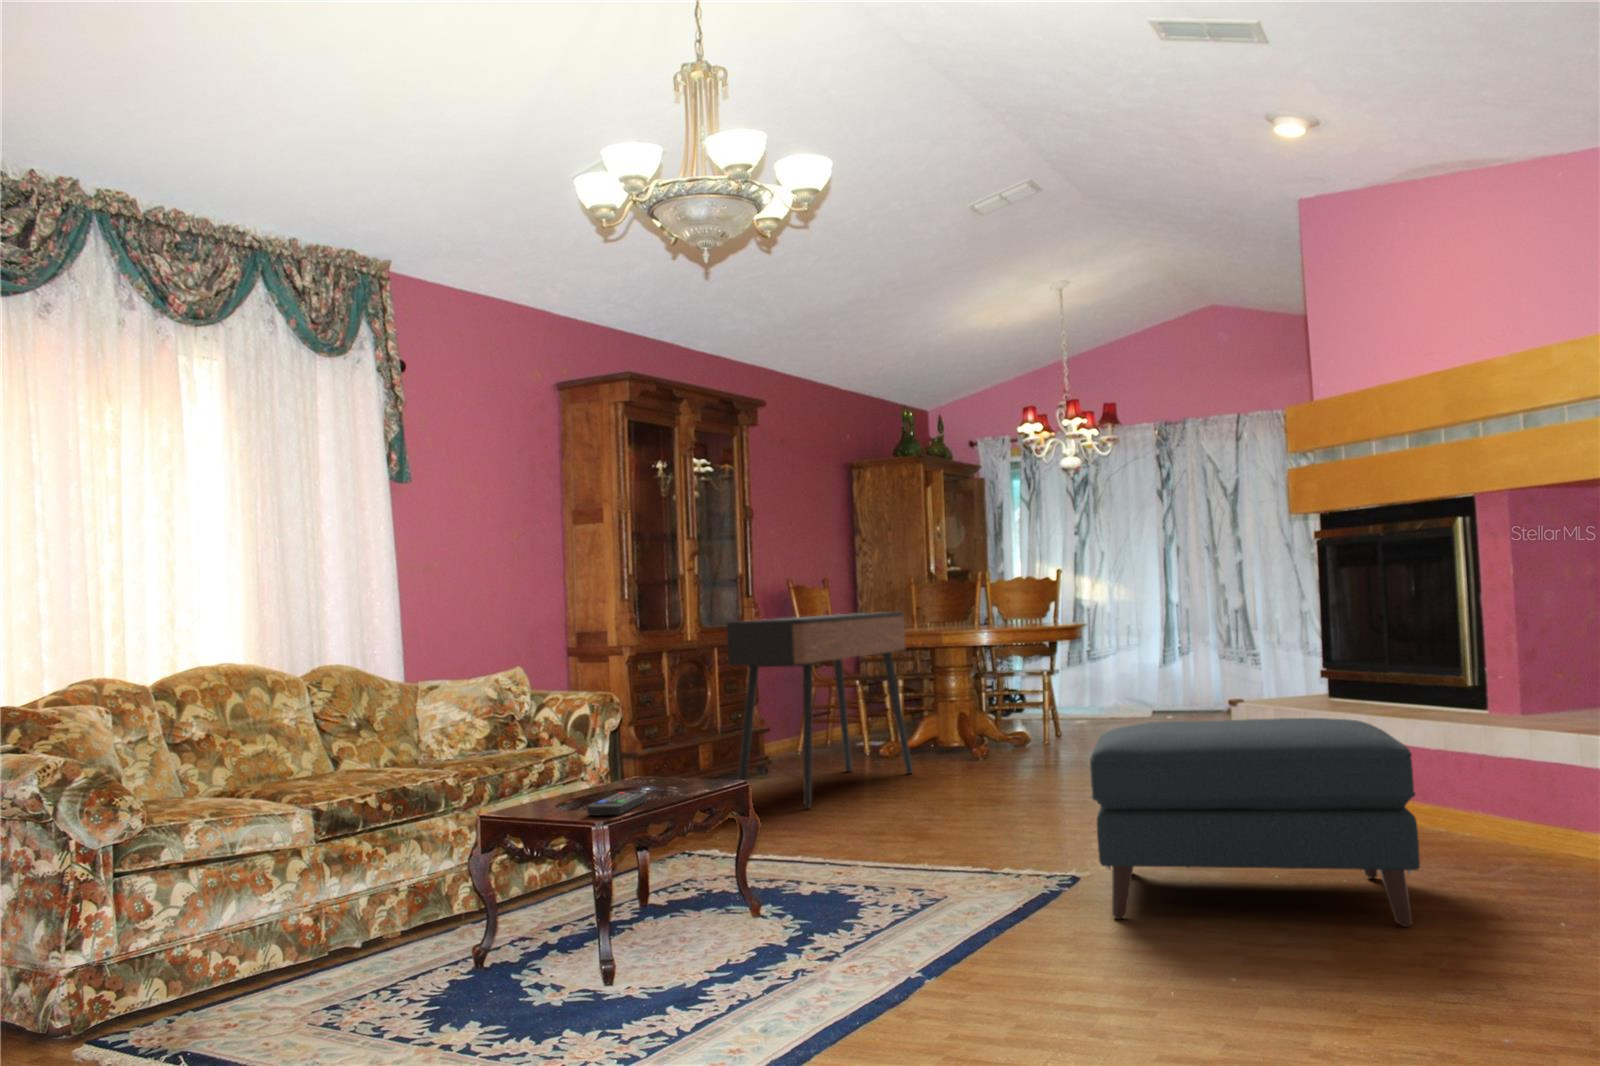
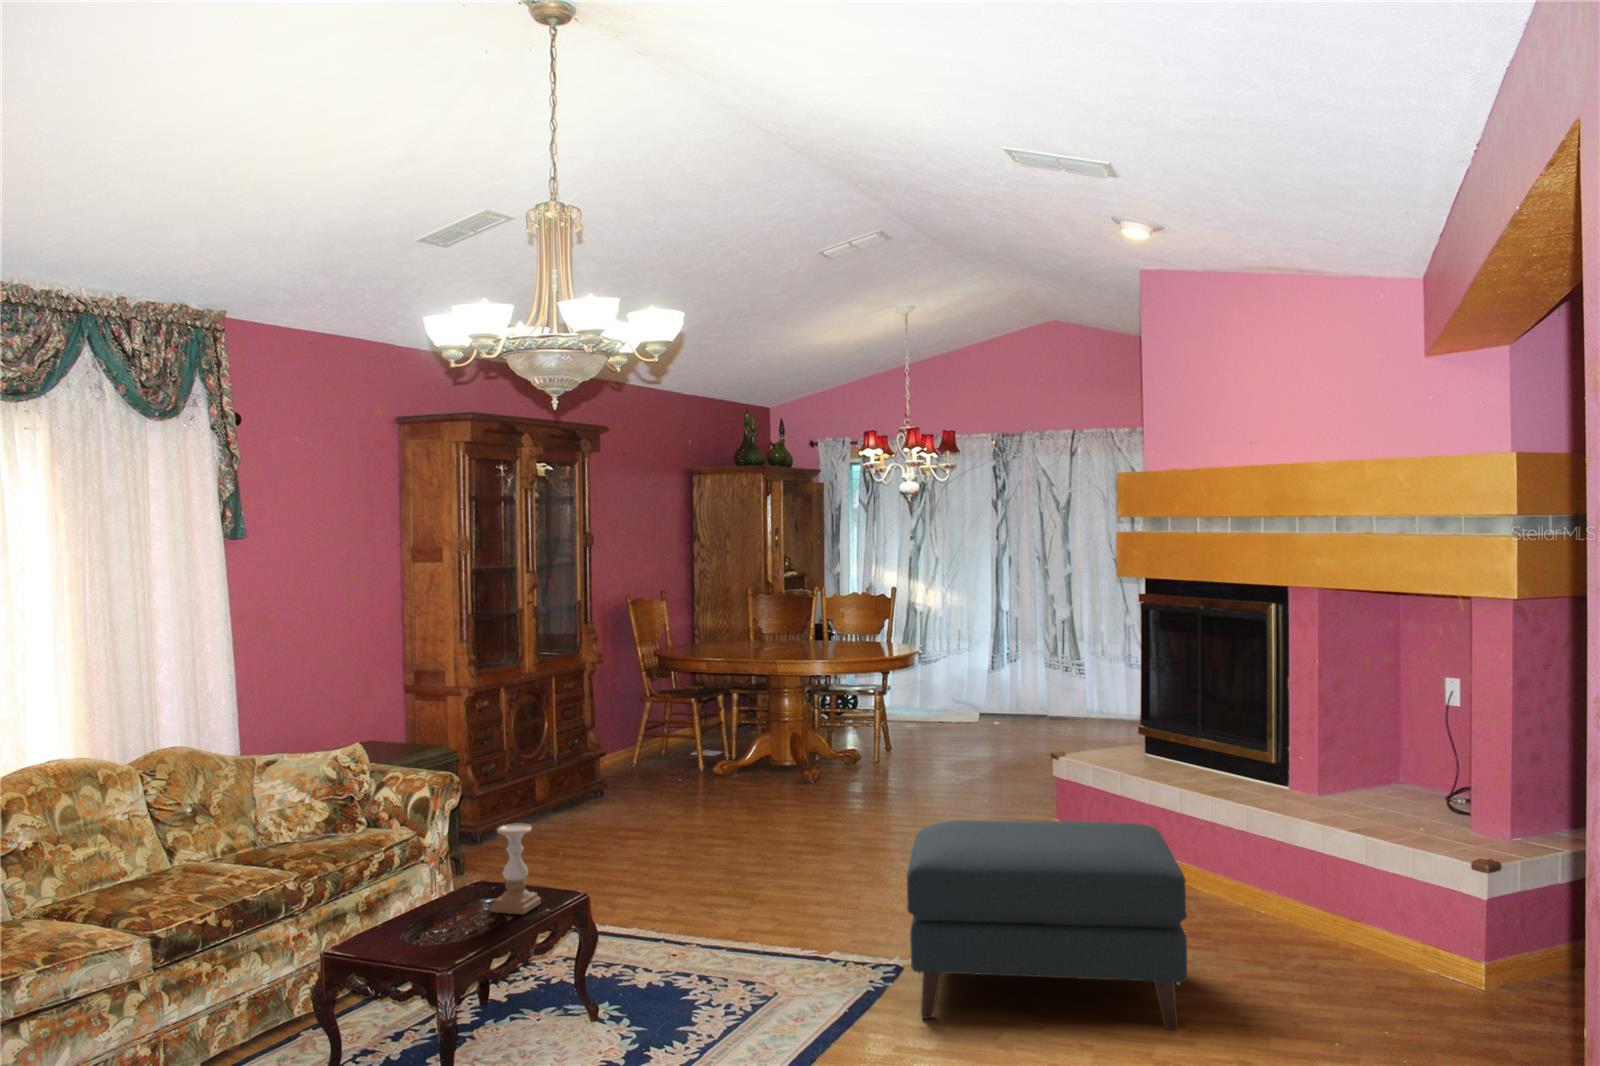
console table: present [727,612,913,808] -> none [568,646,744,852]
candle holder: none [648,706,699,795] -> present [491,823,541,914]
remote control: present [587,792,646,815] -> none [432,914,490,949]

